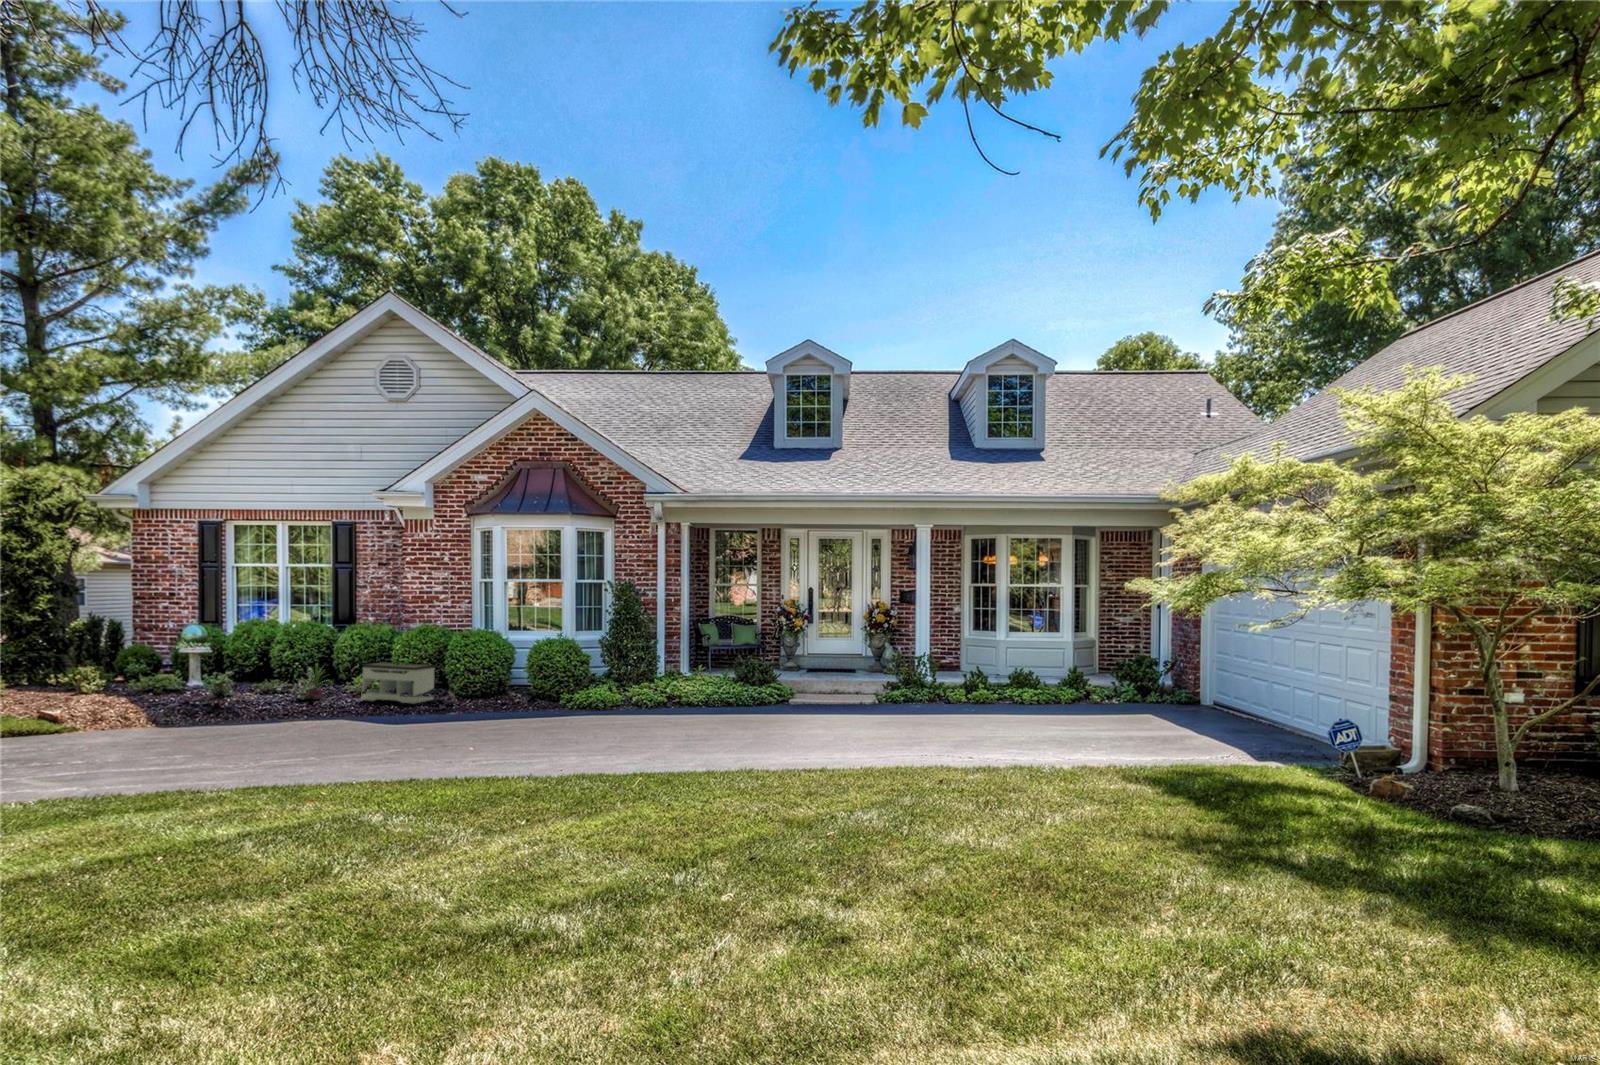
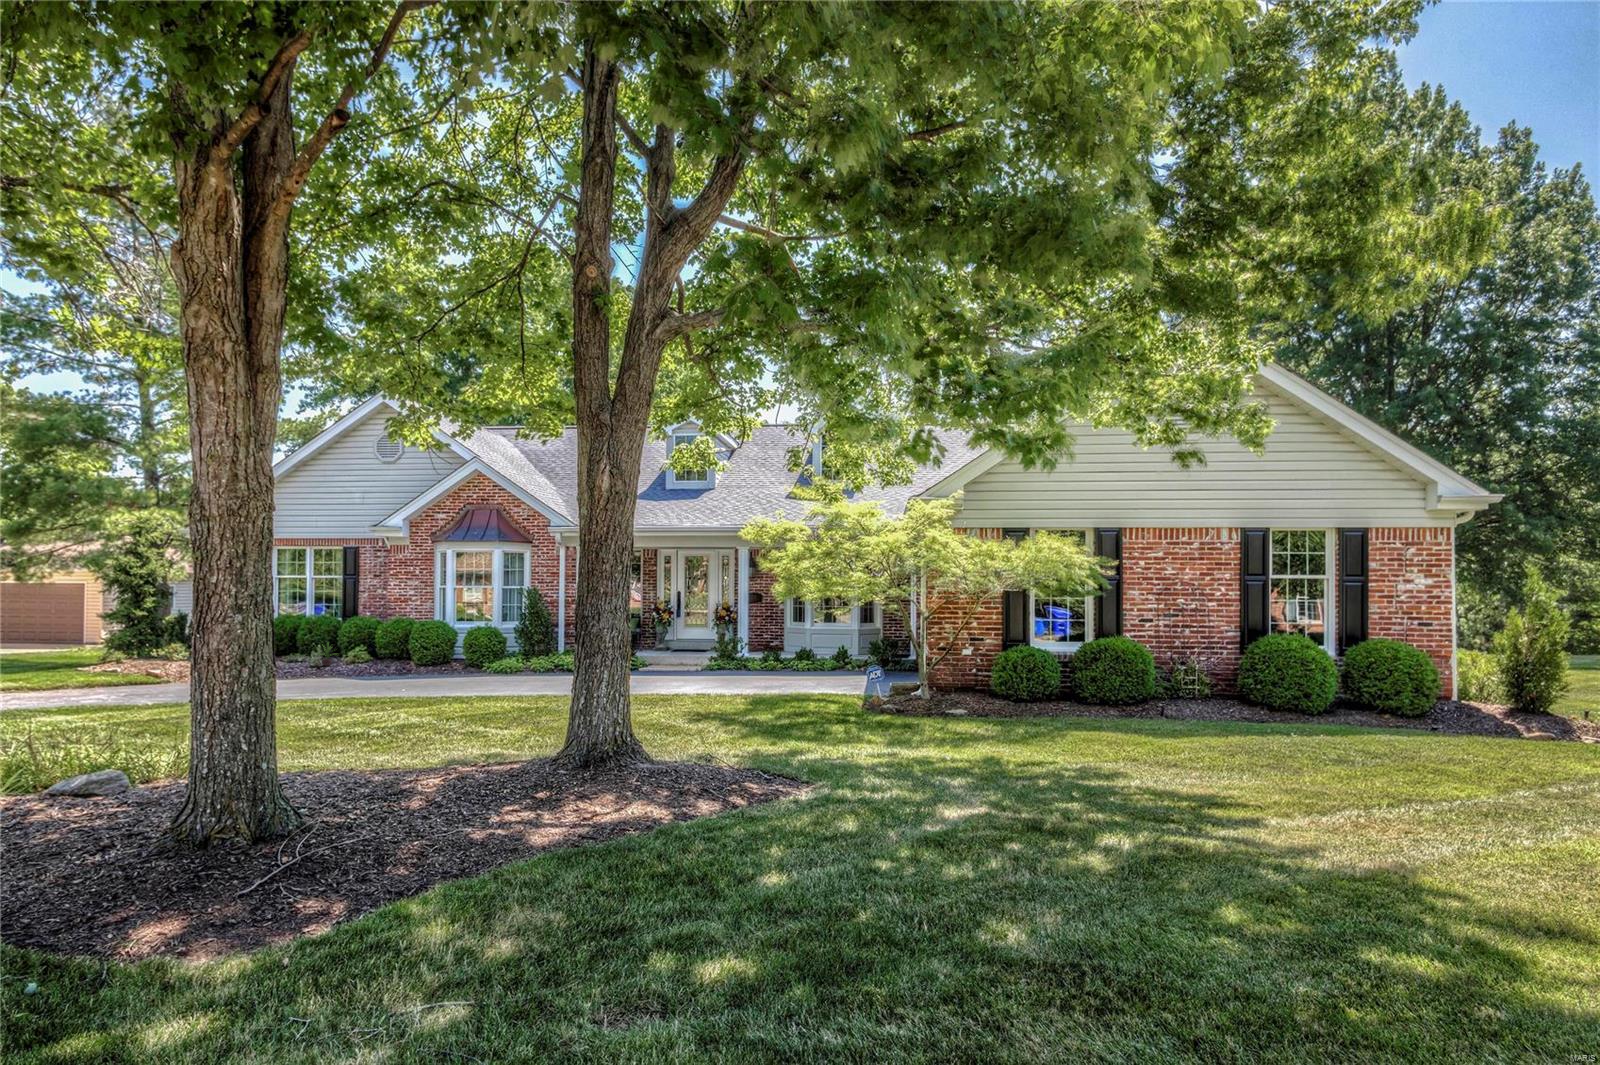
bench: present [362,662,434,703] -> none [356,642,405,668]

